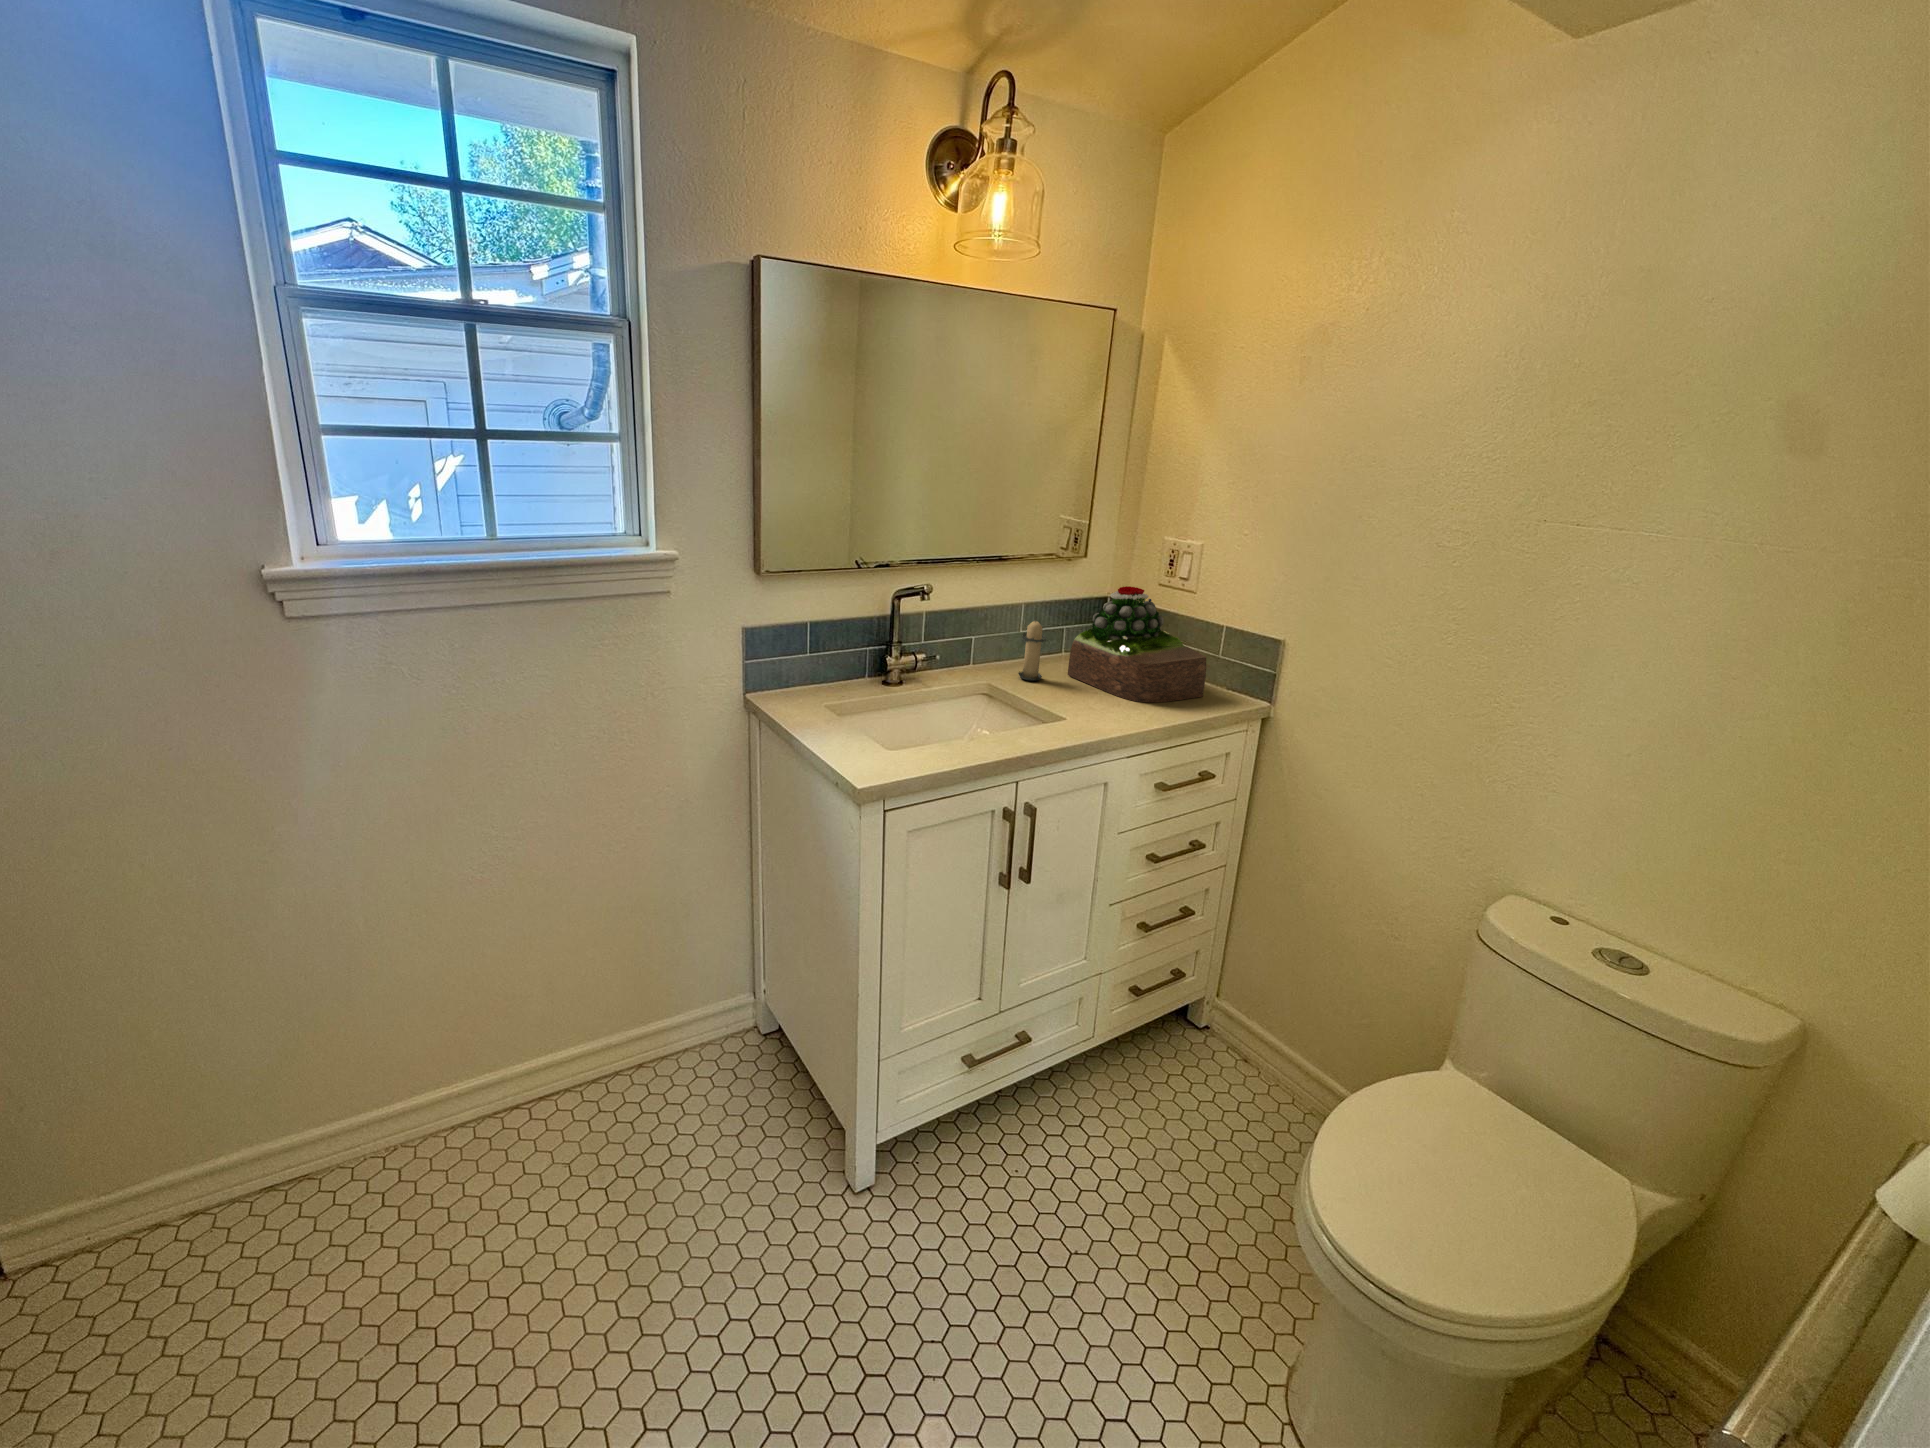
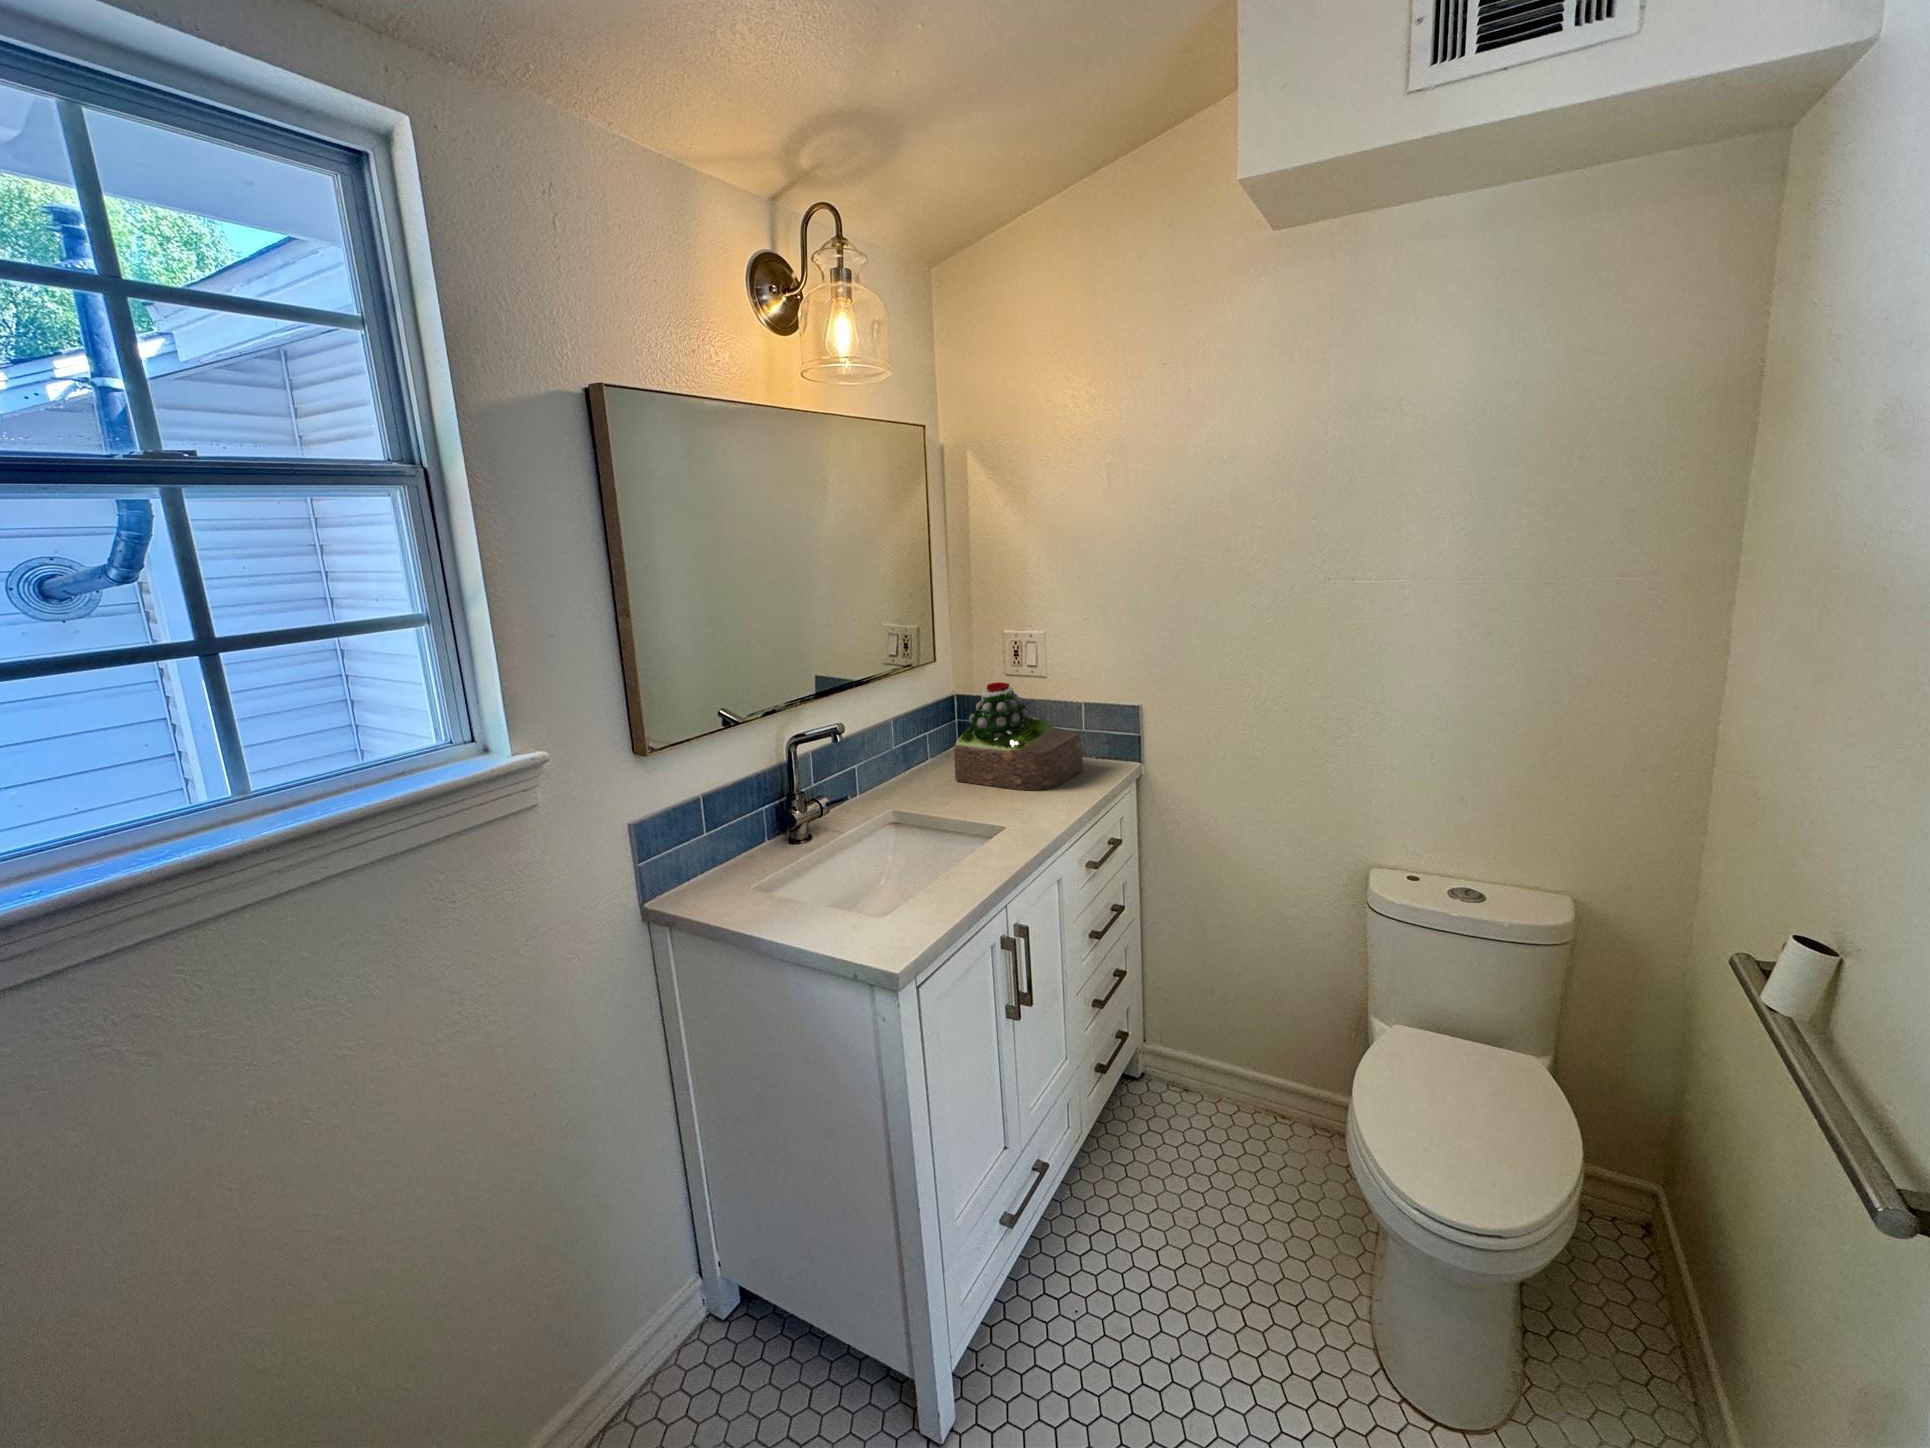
candle: present [1018,618,1046,681] -> none [909,732,942,798]

